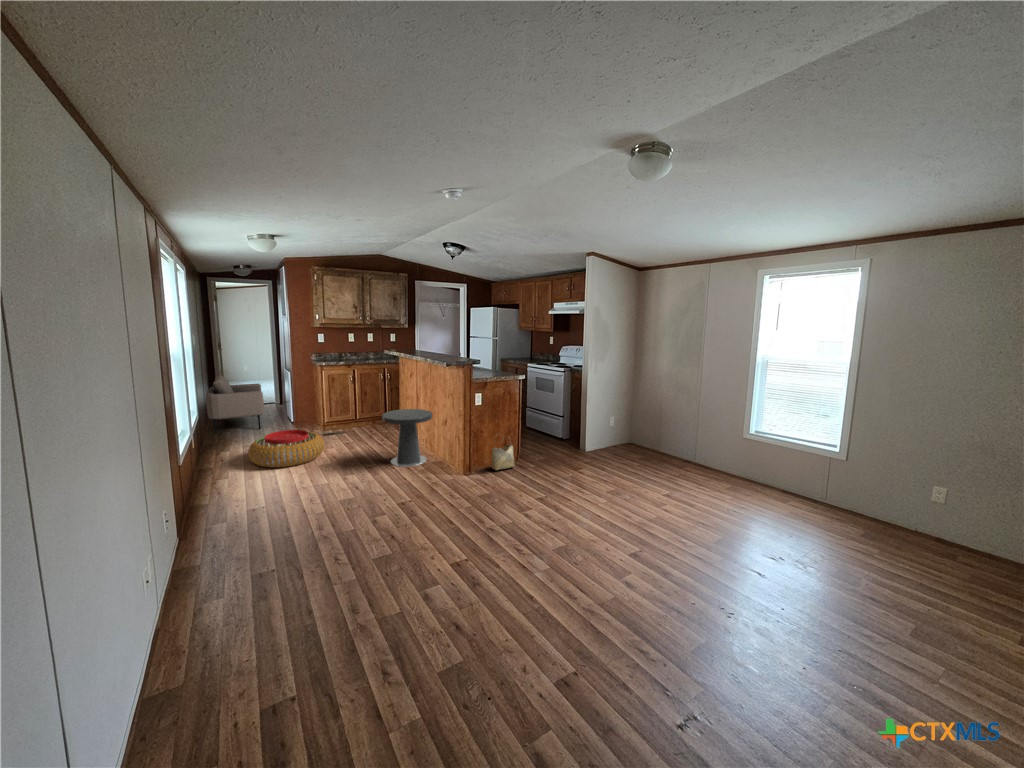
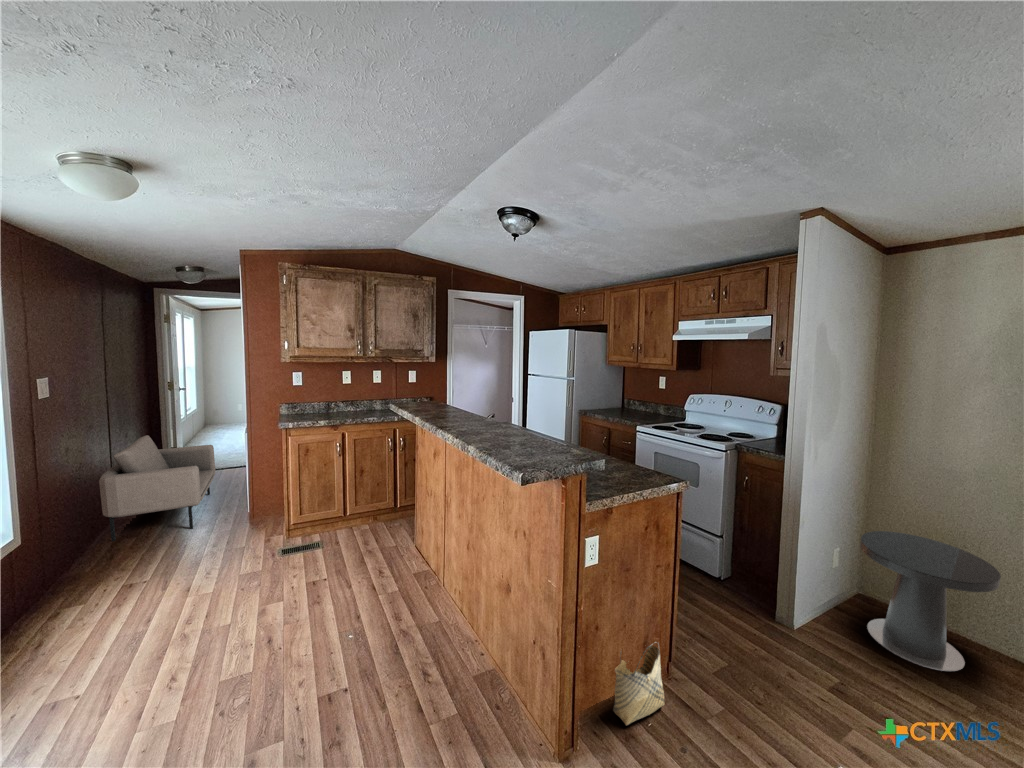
side table: present [382,409,432,467] -> present [860,531,1001,671]
pouf: present [248,430,324,468] -> none [82,568,262,686]

